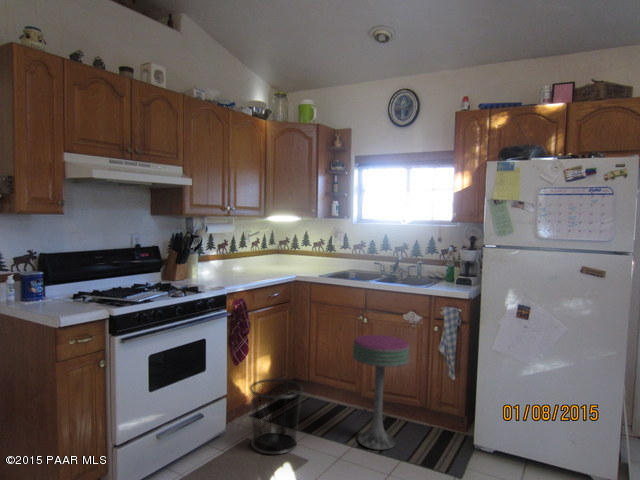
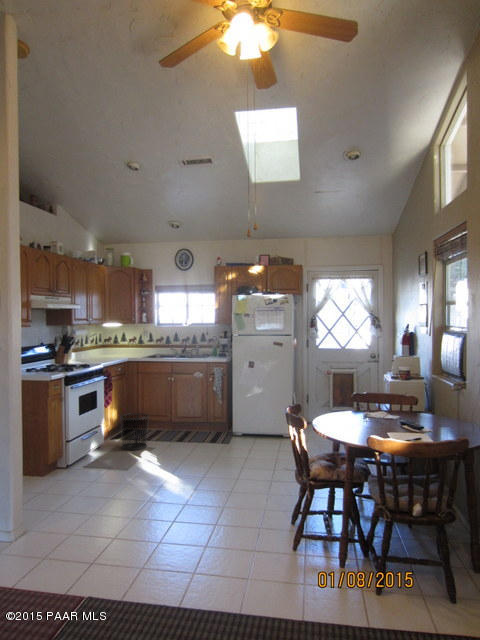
bar stool: present [353,335,409,450] -> none [172,385,201,441]

